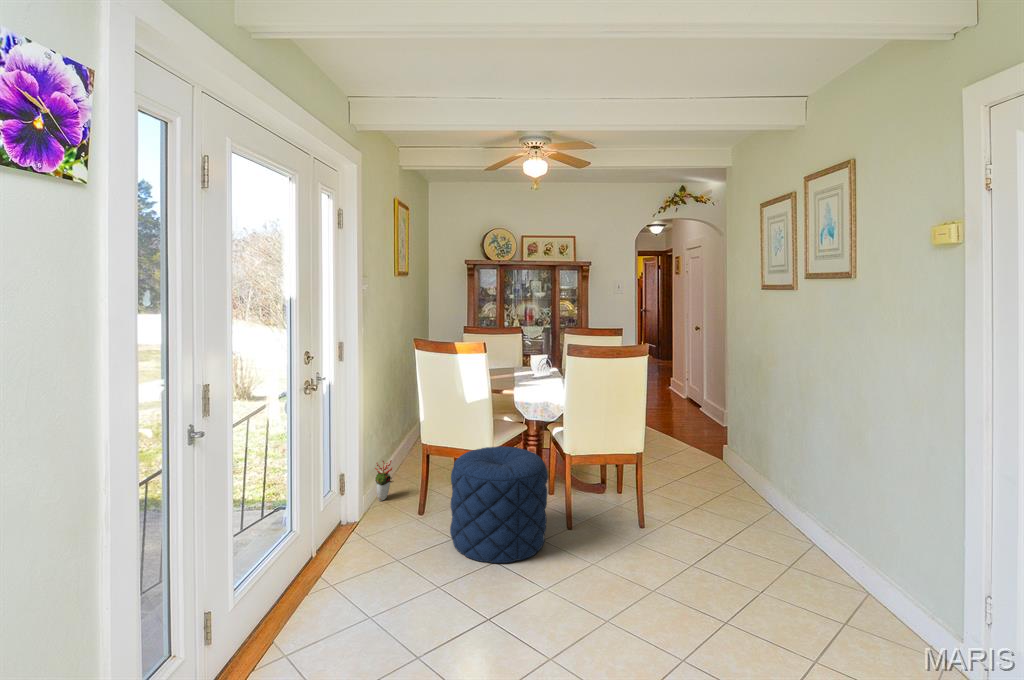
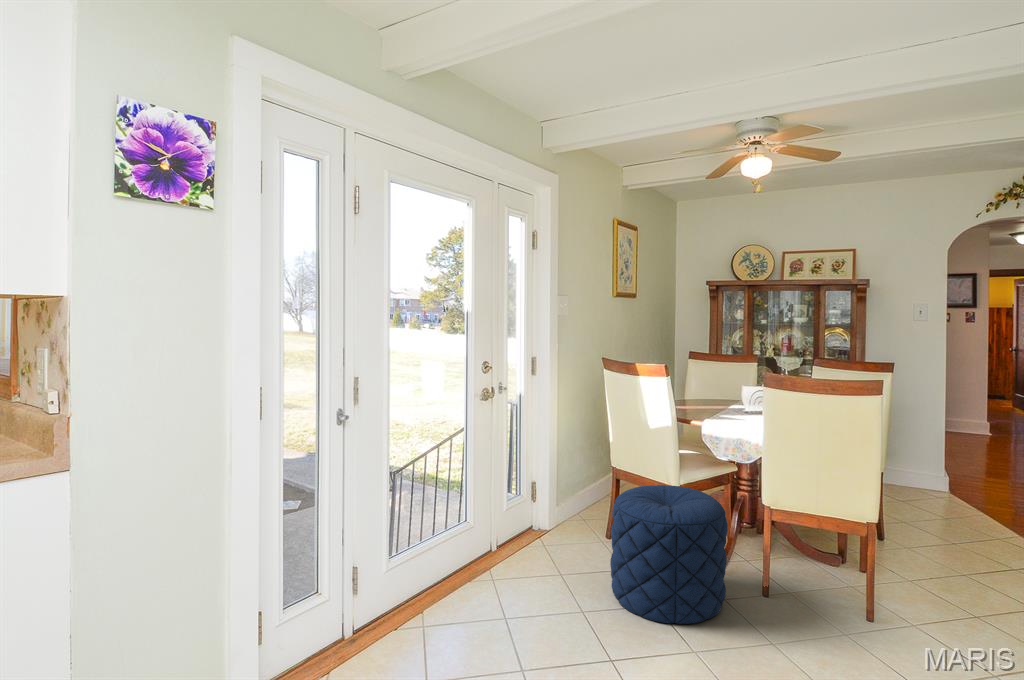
decorative plant: present [375,460,394,501] -> none [563,485,583,528]

